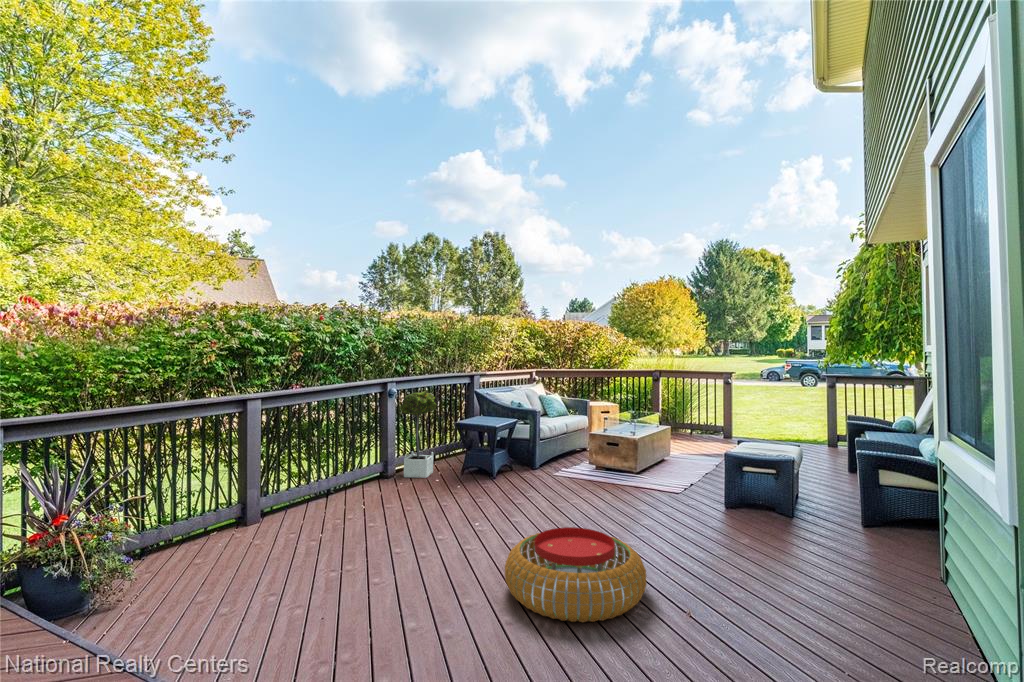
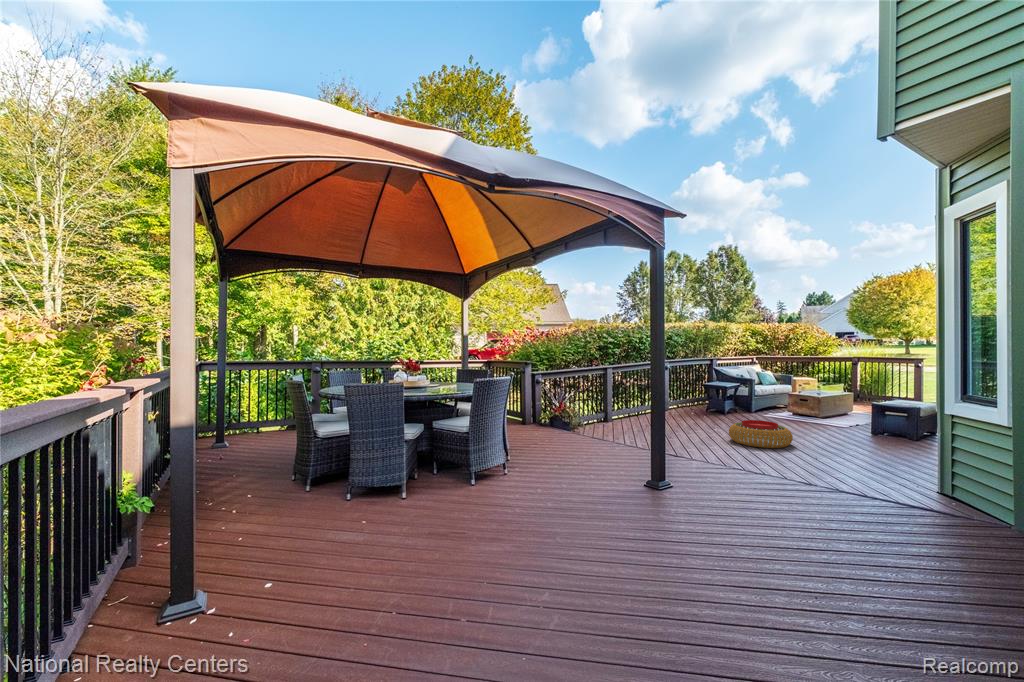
potted tree: present [401,390,437,478] -> none [673,367,693,411]

